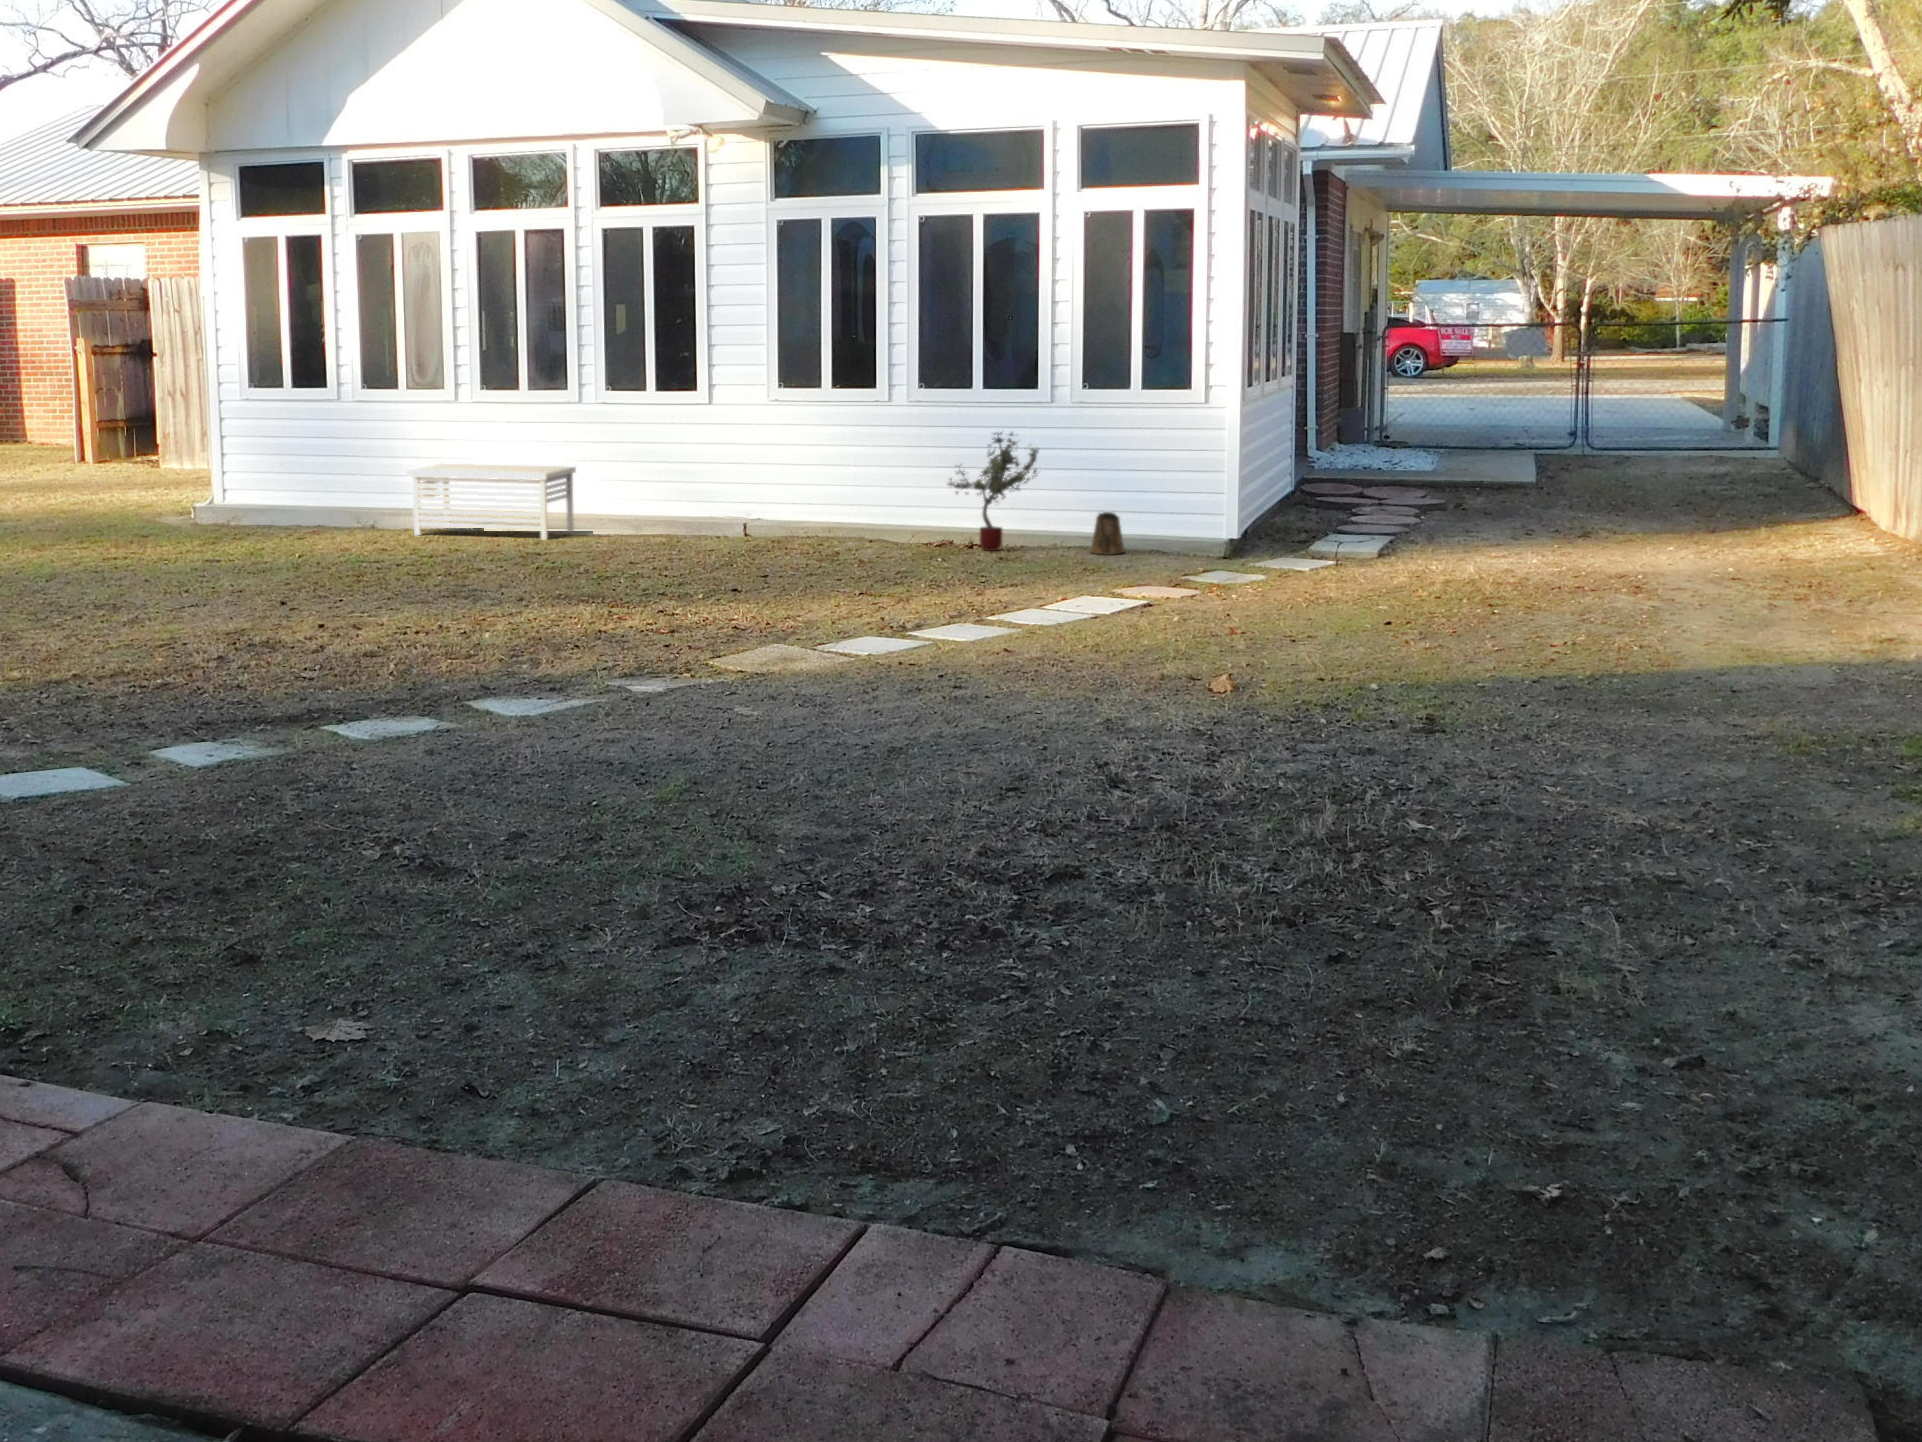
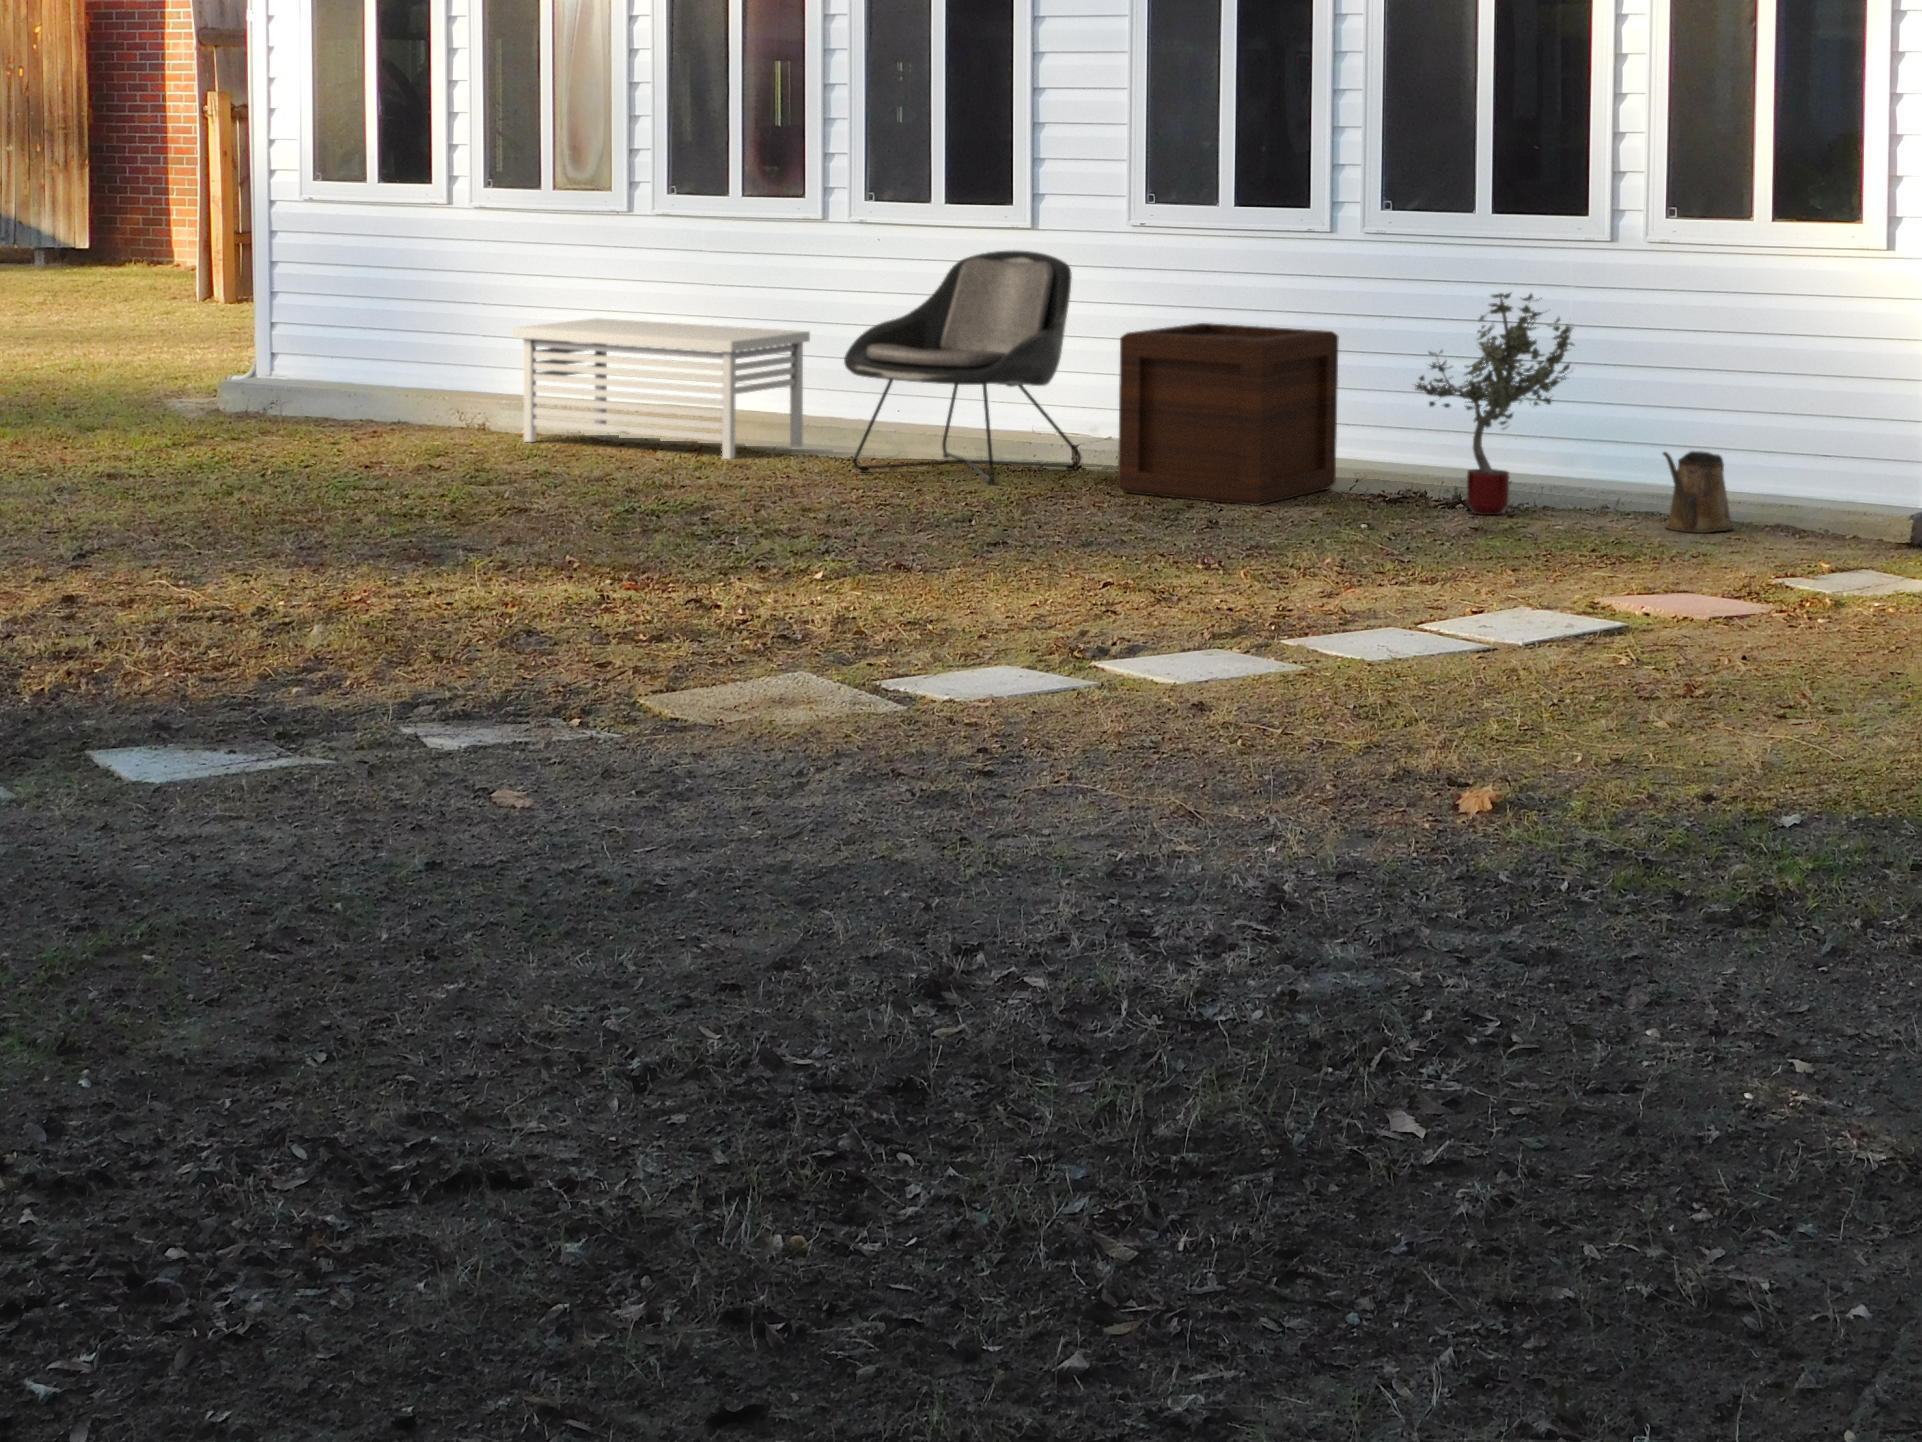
lounge chair: none [619,417,745,547] -> present [844,250,1081,485]
wooden crate: none [785,454,895,552] -> present [1118,323,1339,506]

